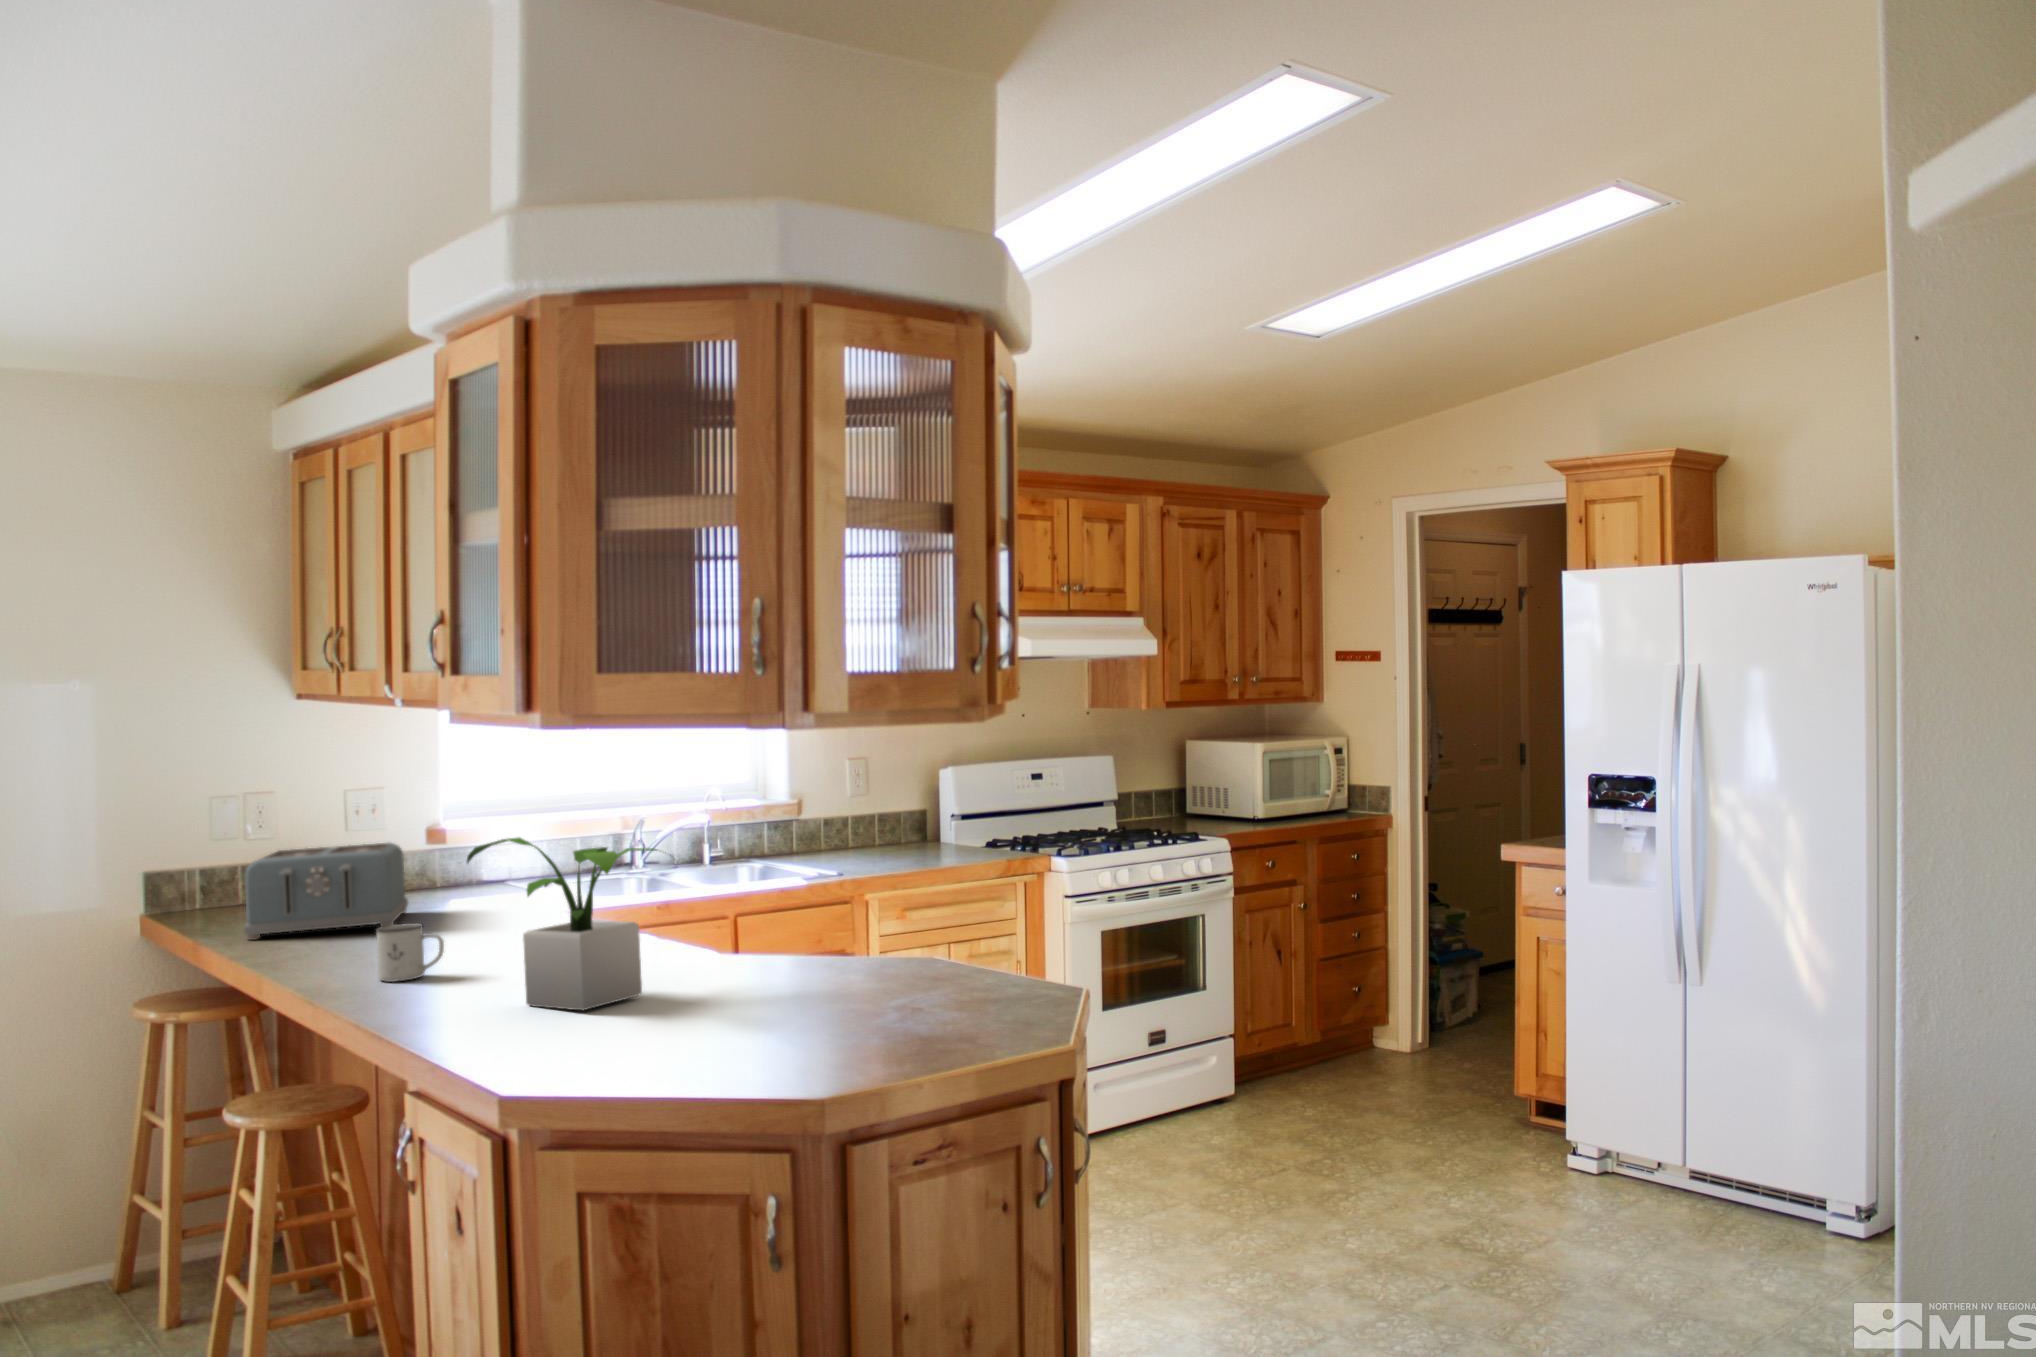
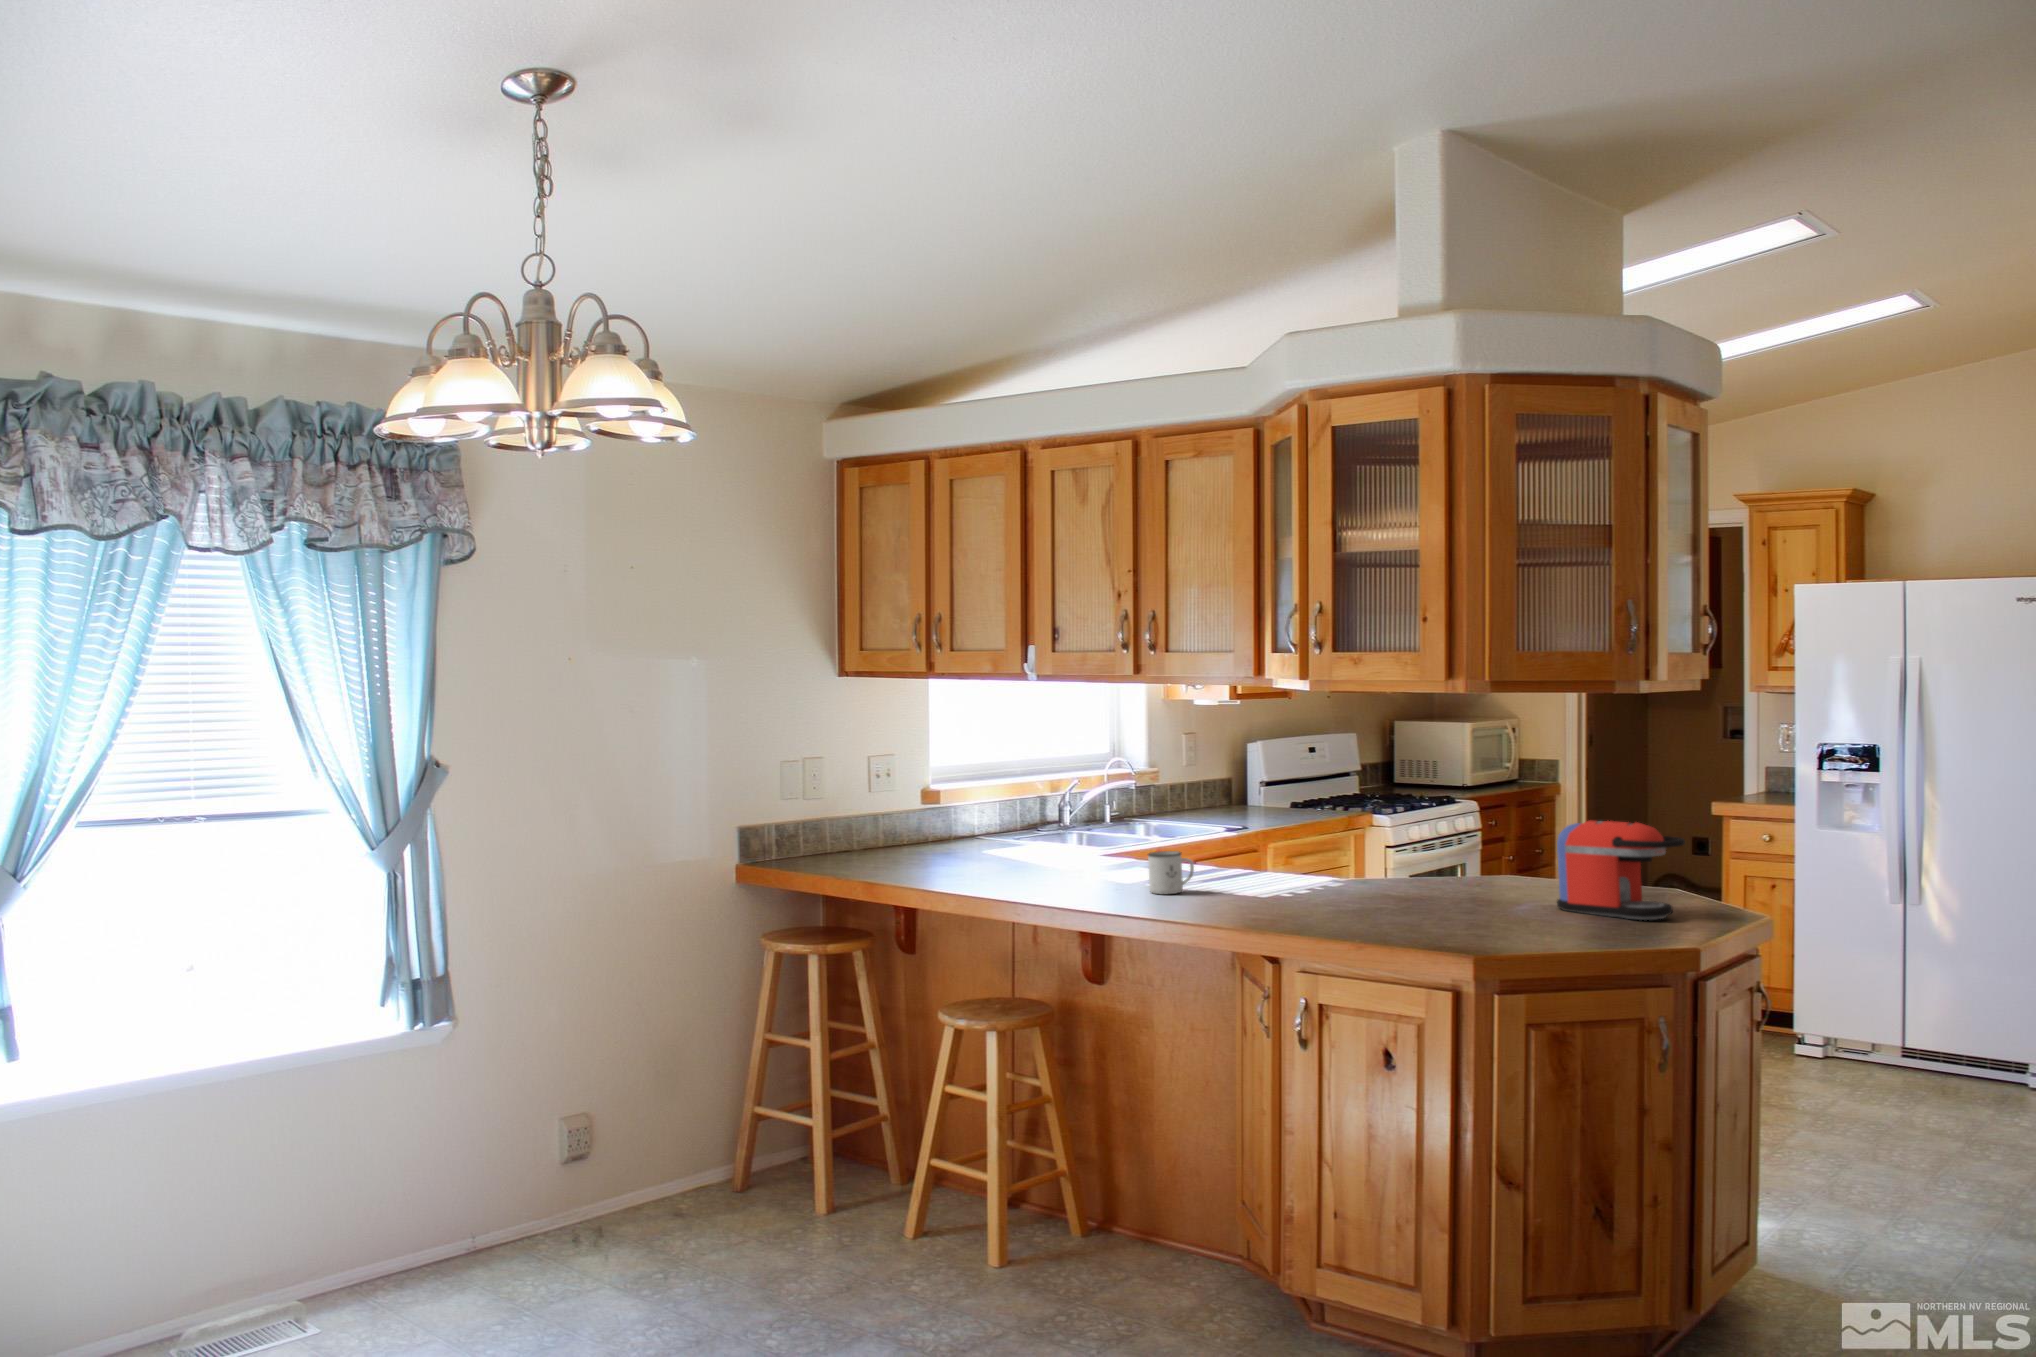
potted plant: present [467,838,657,1010] -> none [1265,782,1417,906]
toaster: present [244,843,408,940] -> none [899,797,1041,873]
coffee maker: none [808,898,926,1046] -> present [1557,821,1685,920]

